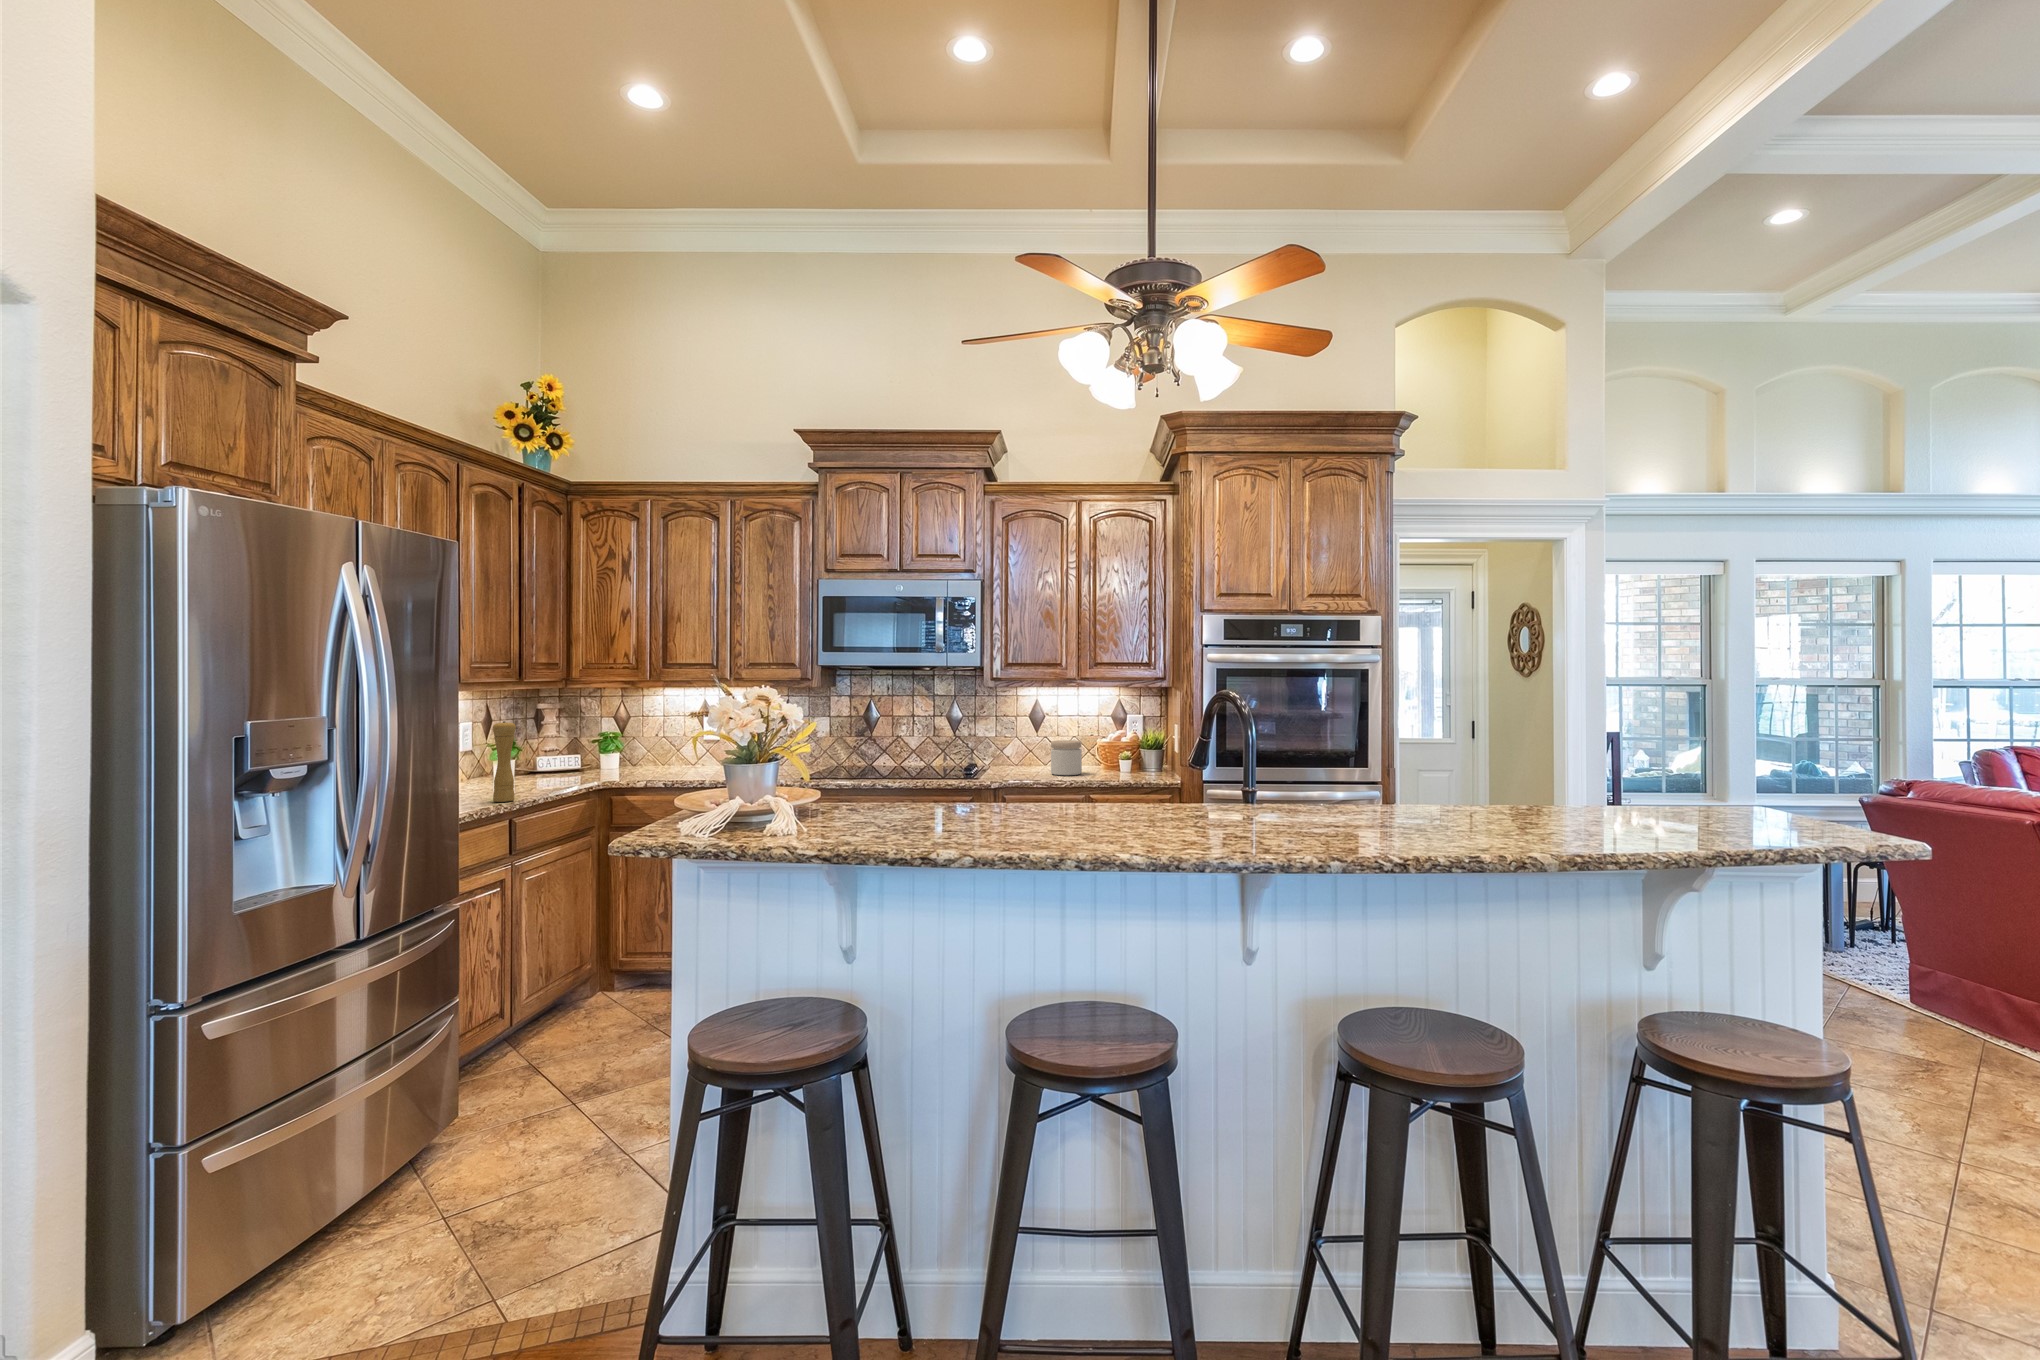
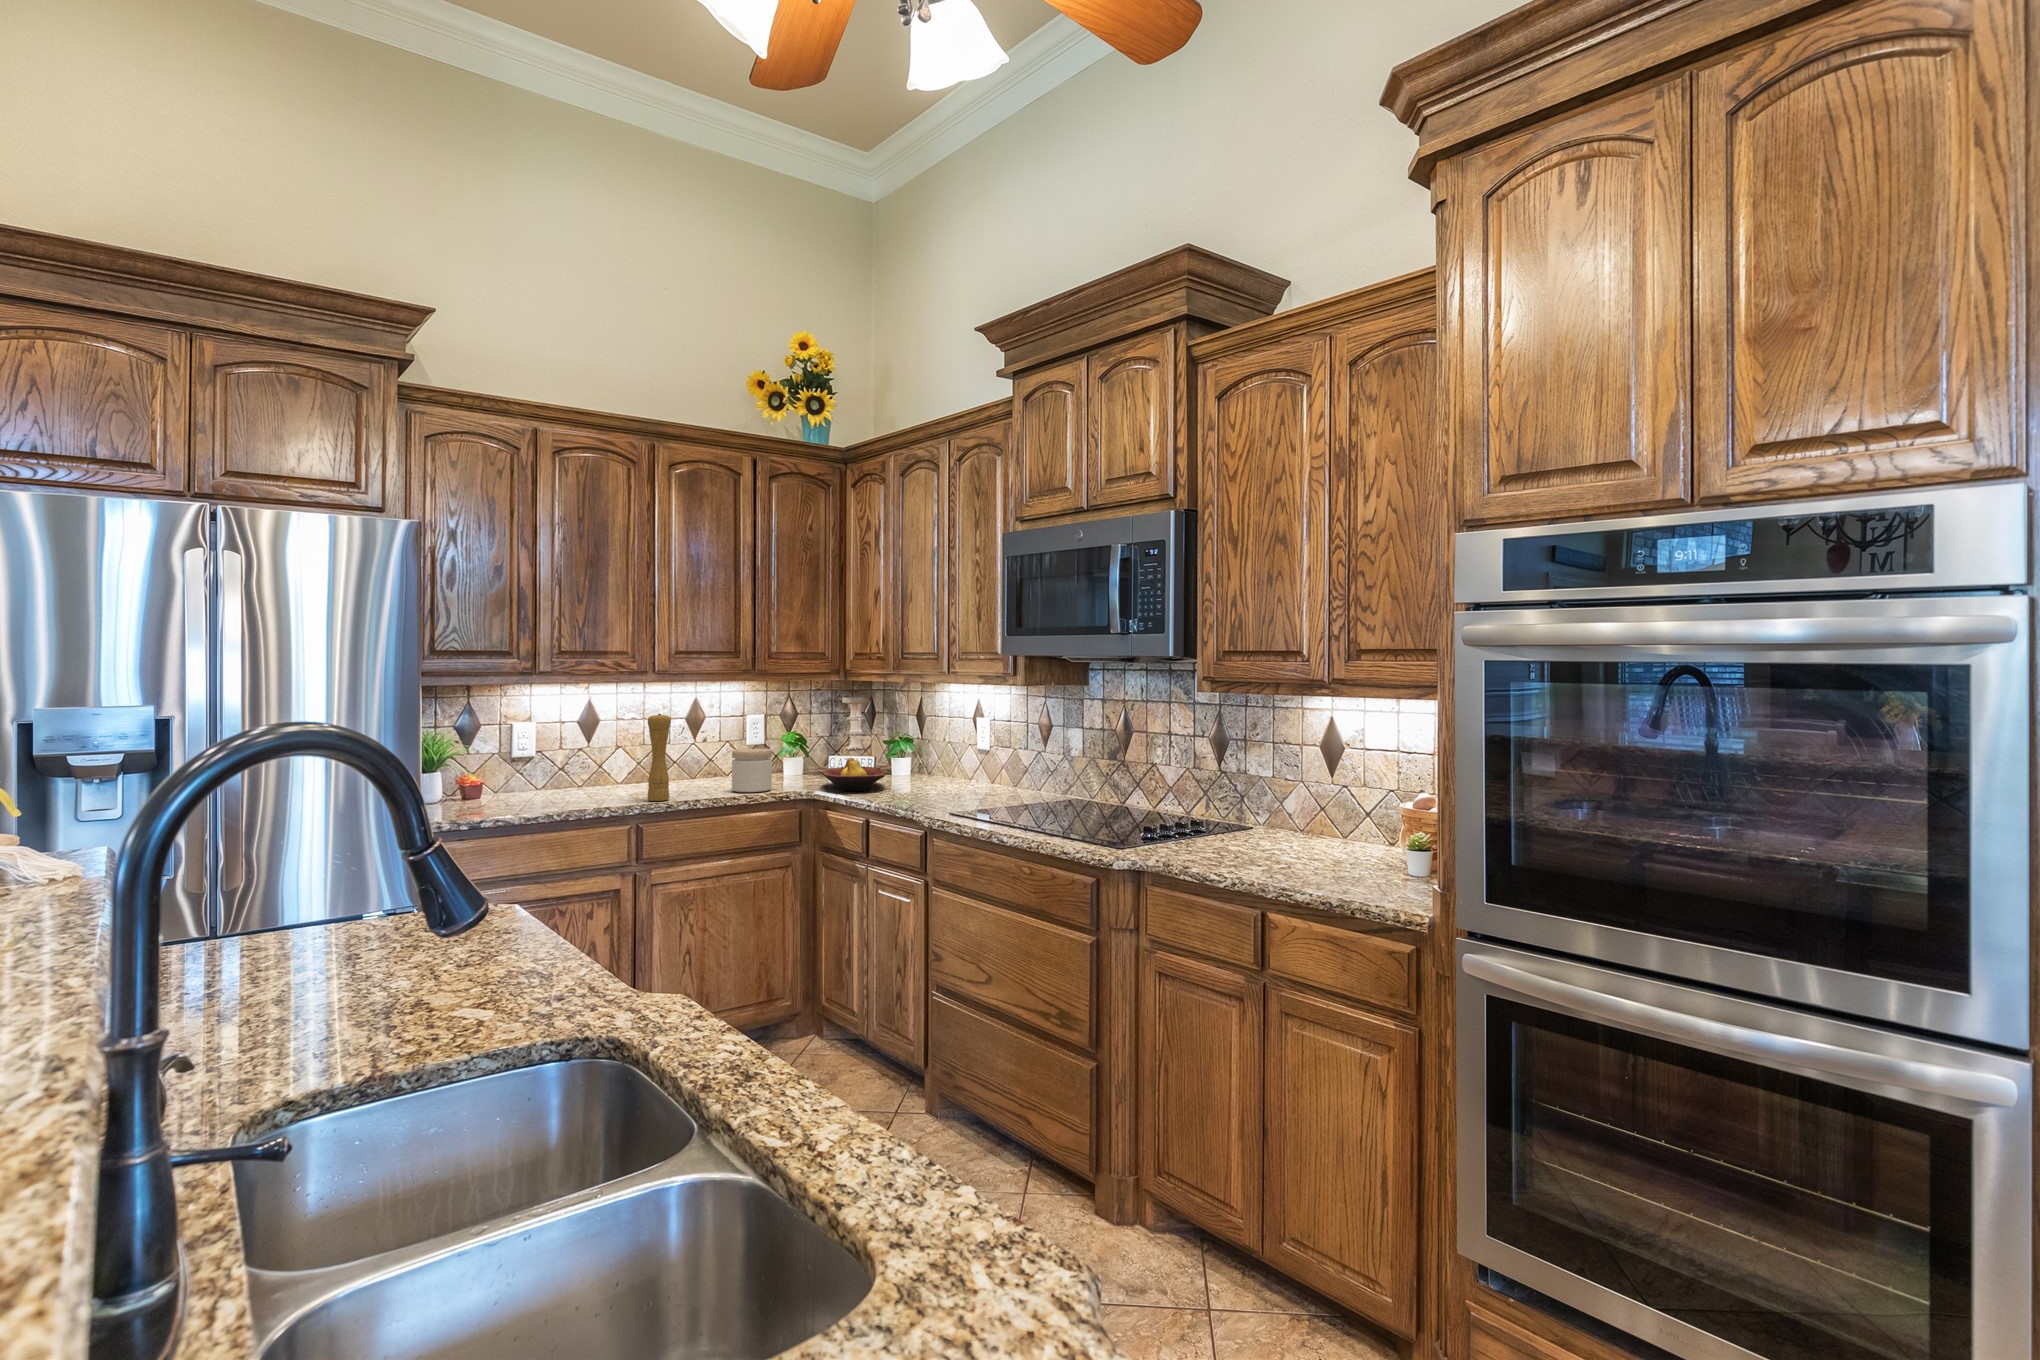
jar: present [1051,740,1082,775] -> present [732,749,772,792]
fruit bowl: none [584,754,664,780] -> present [822,758,885,791]

